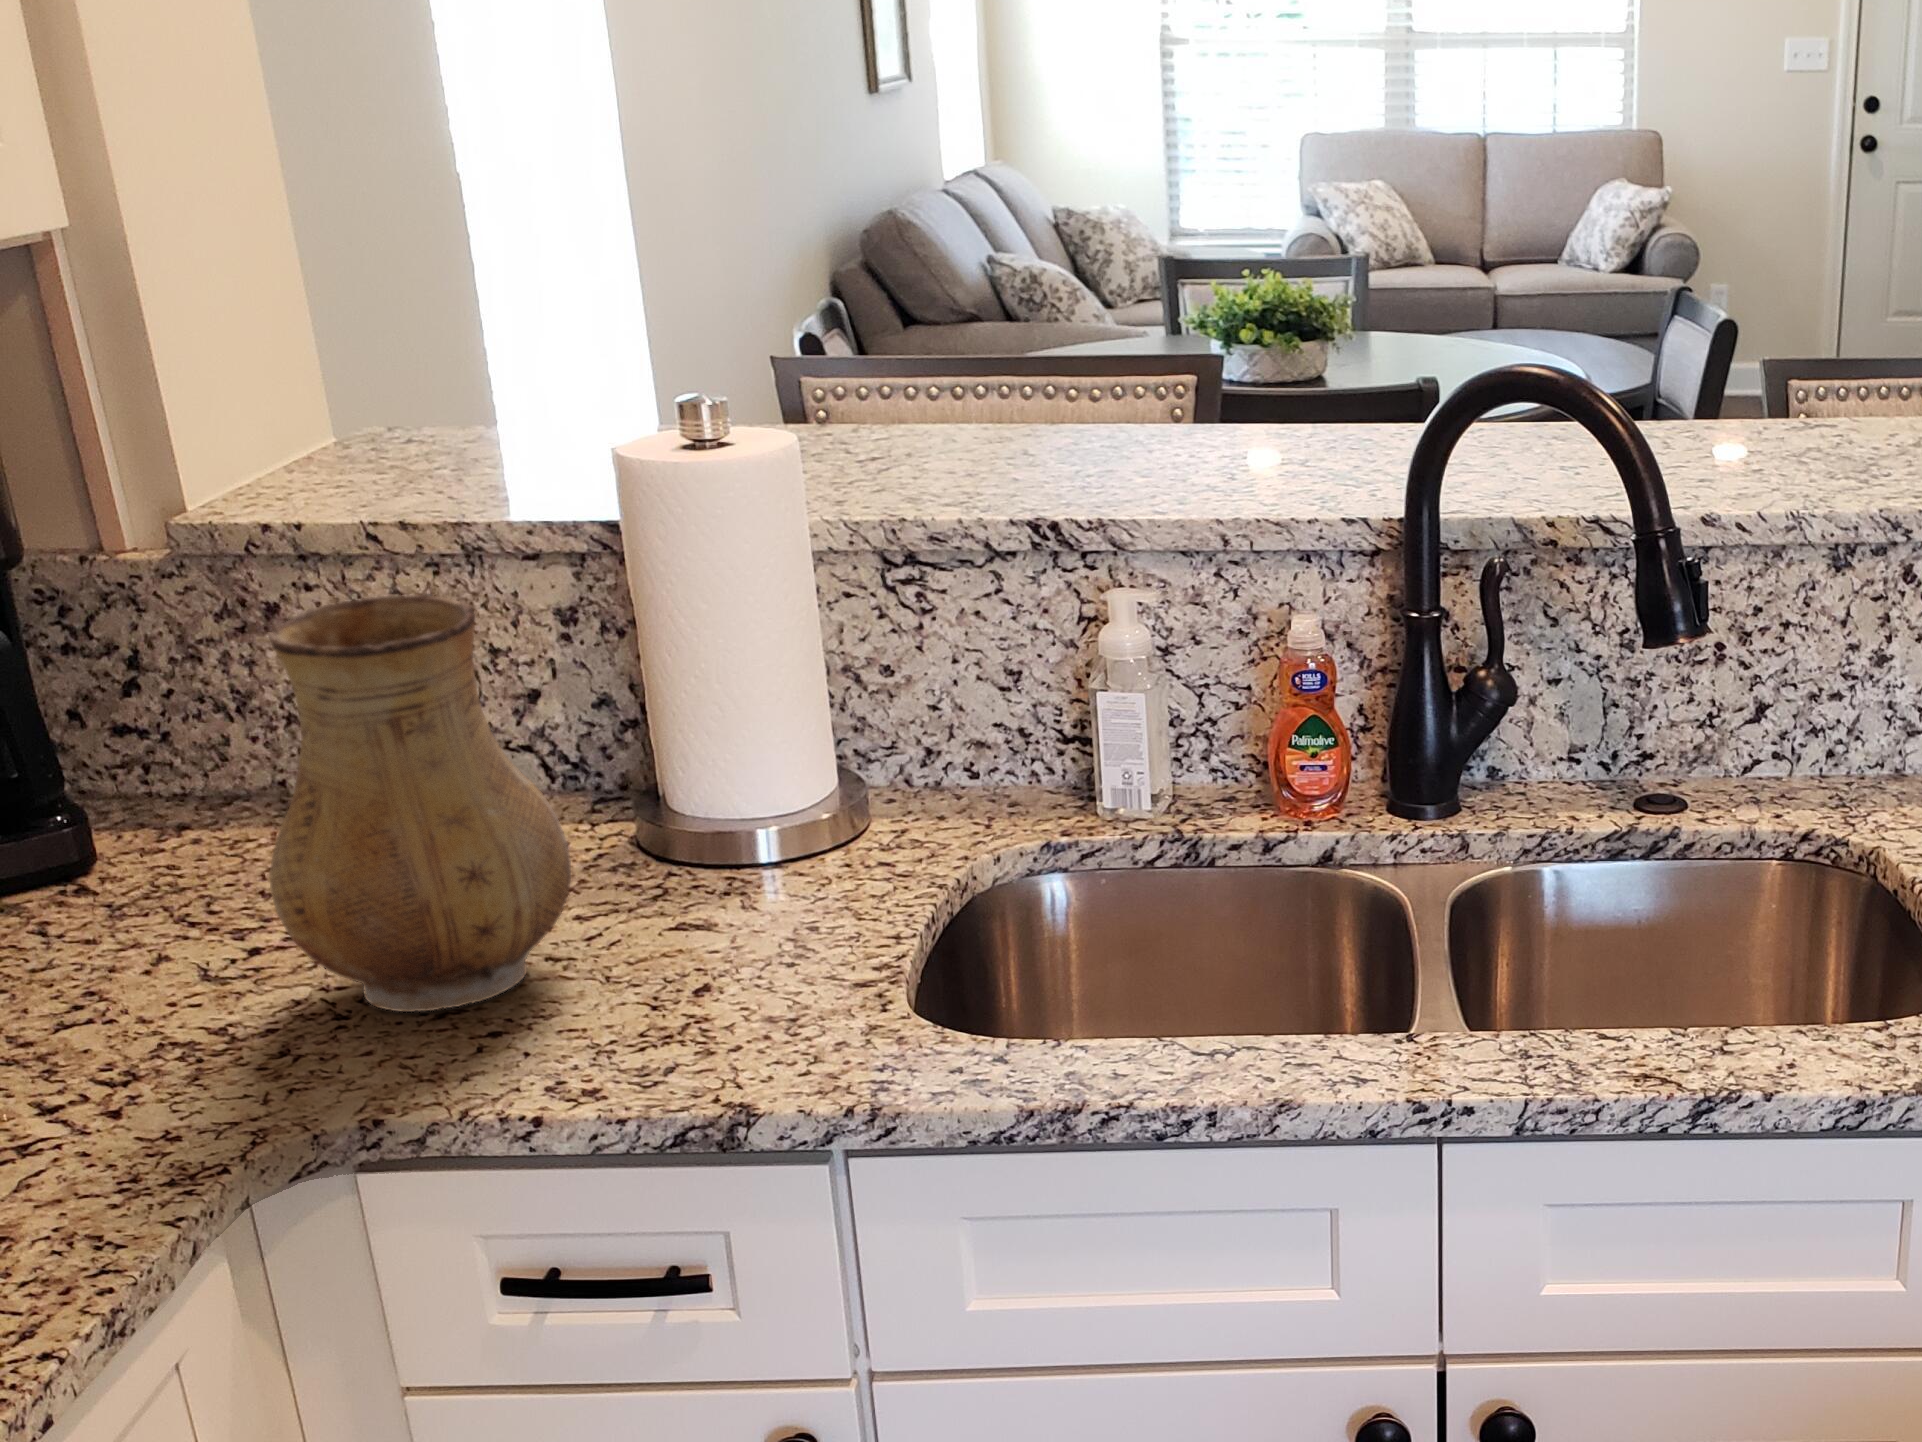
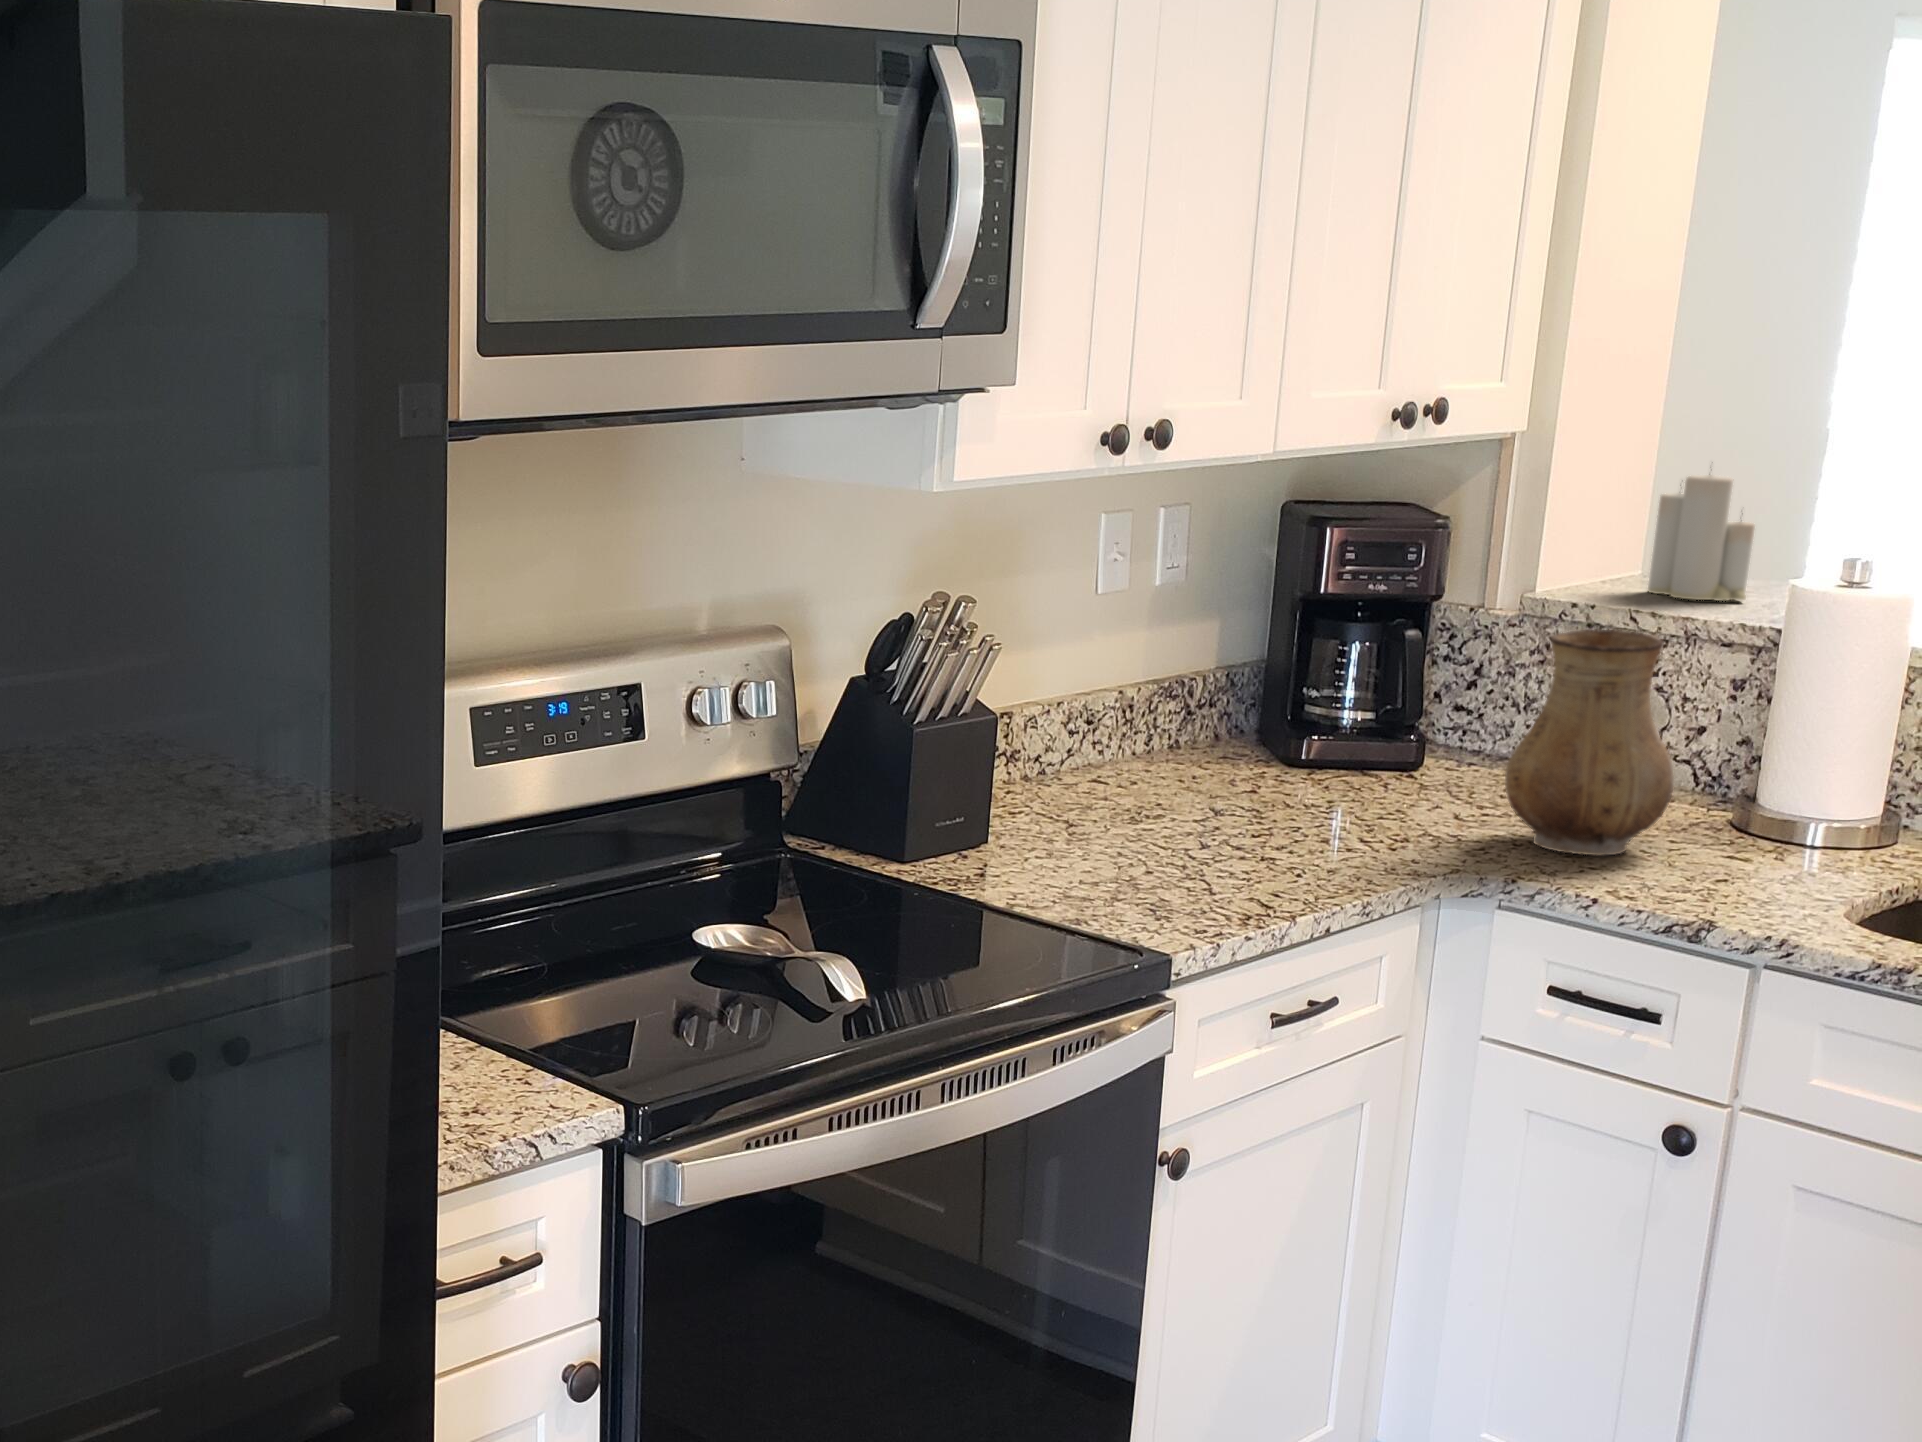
candle: none [332,259,519,488] -> present [1648,474,1755,601]

